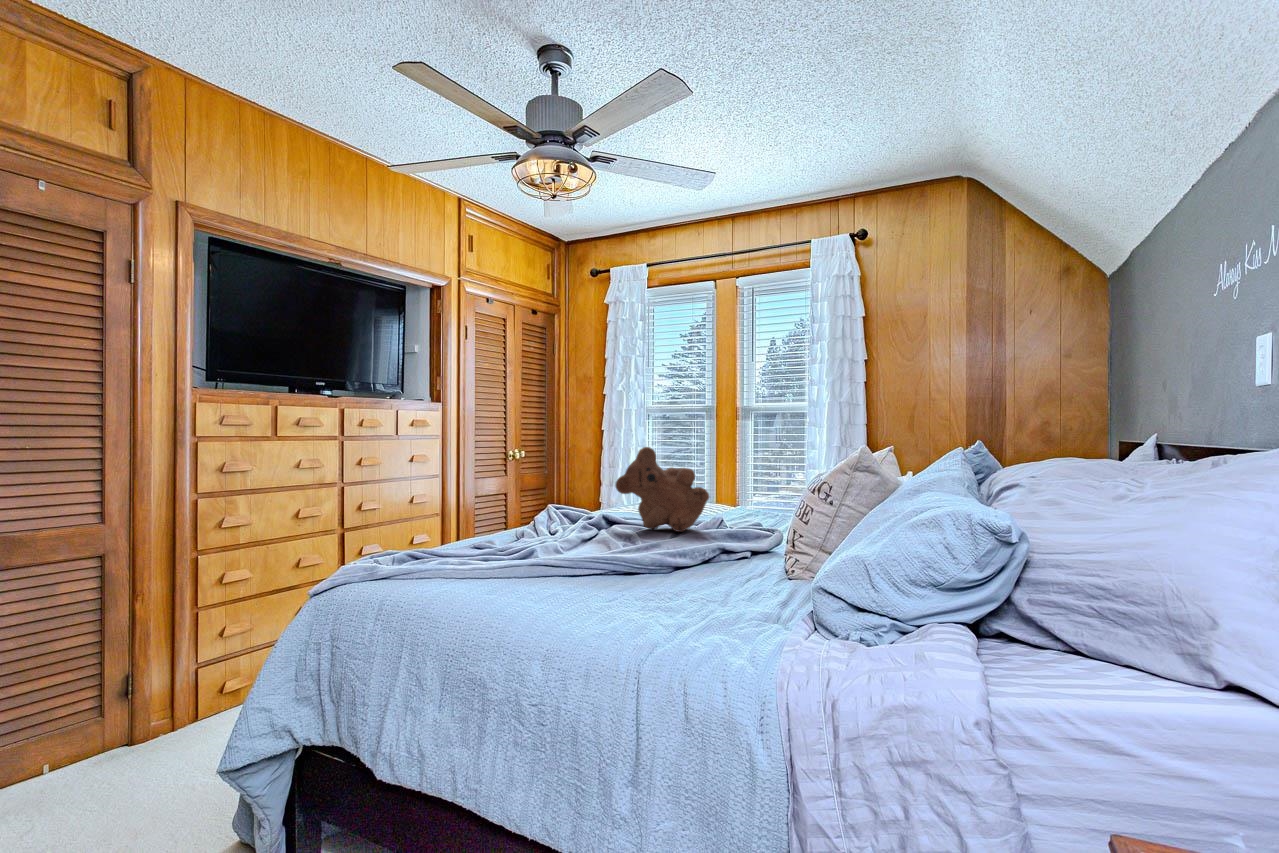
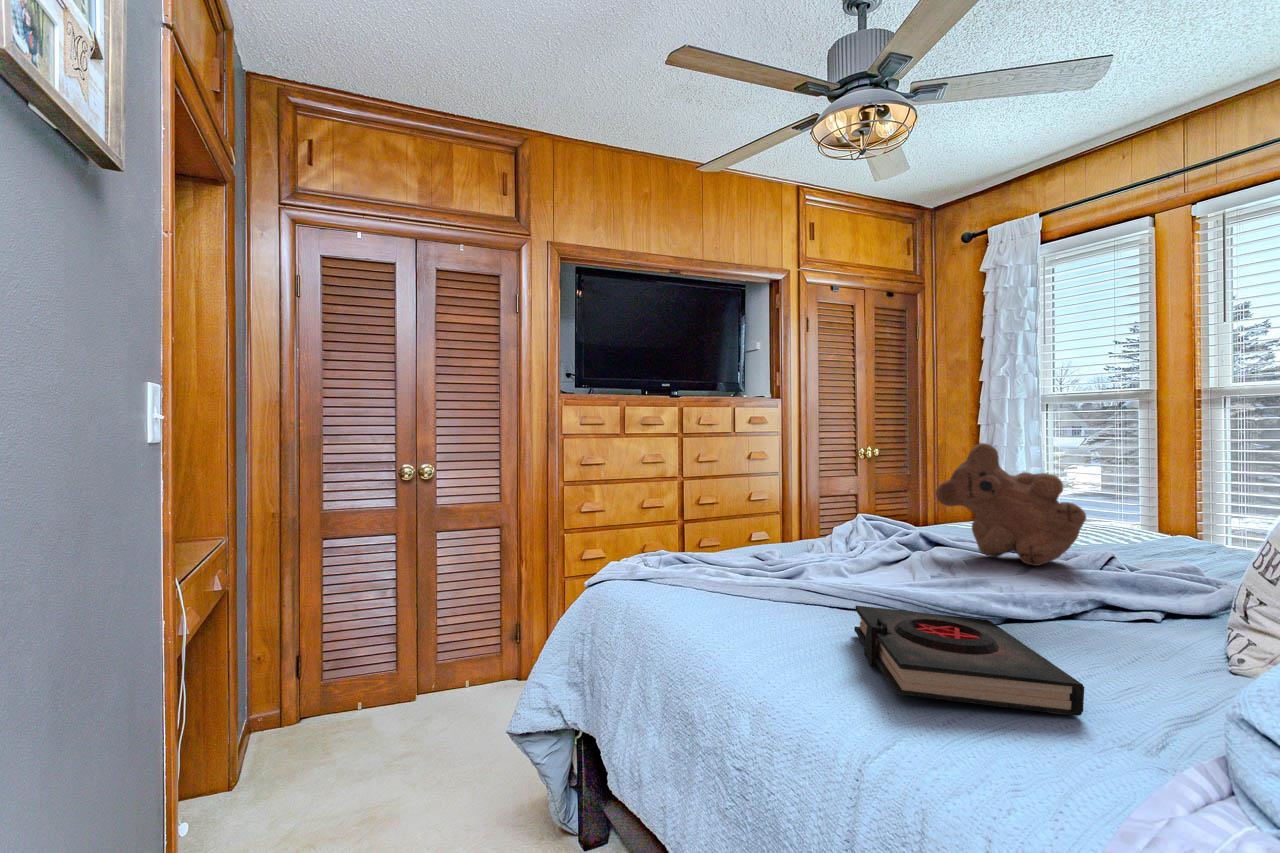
book: none [593,566,739,610] -> present [854,605,1084,716]

